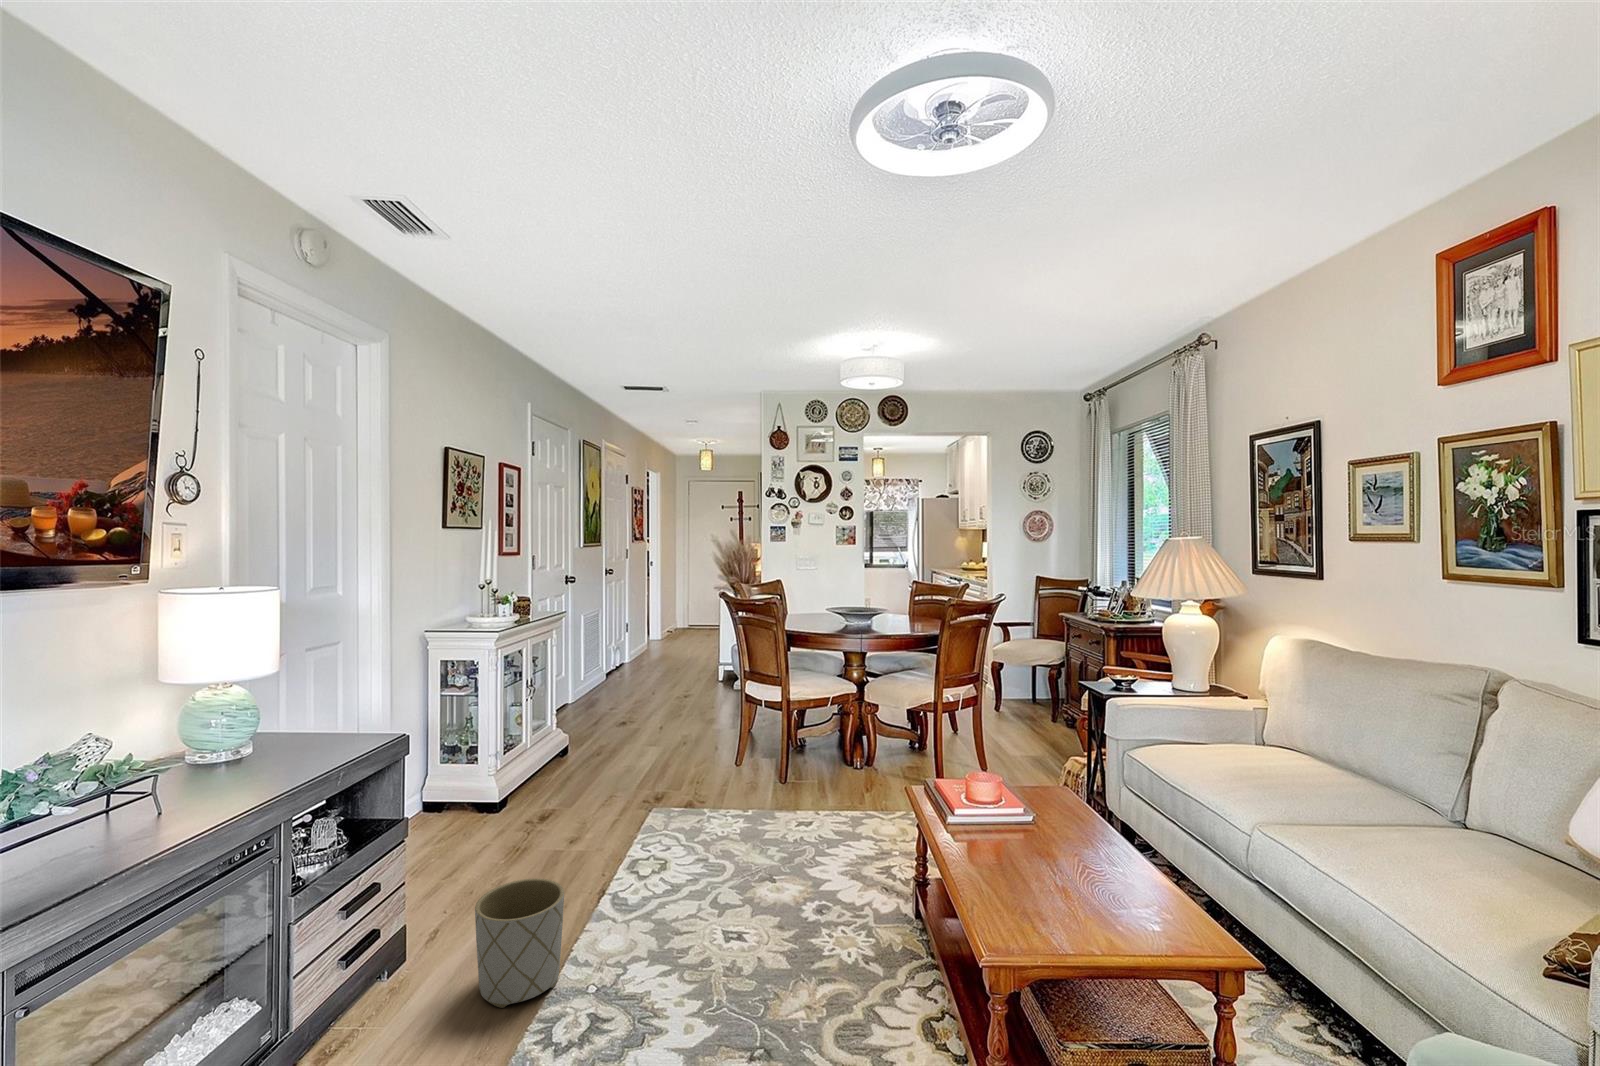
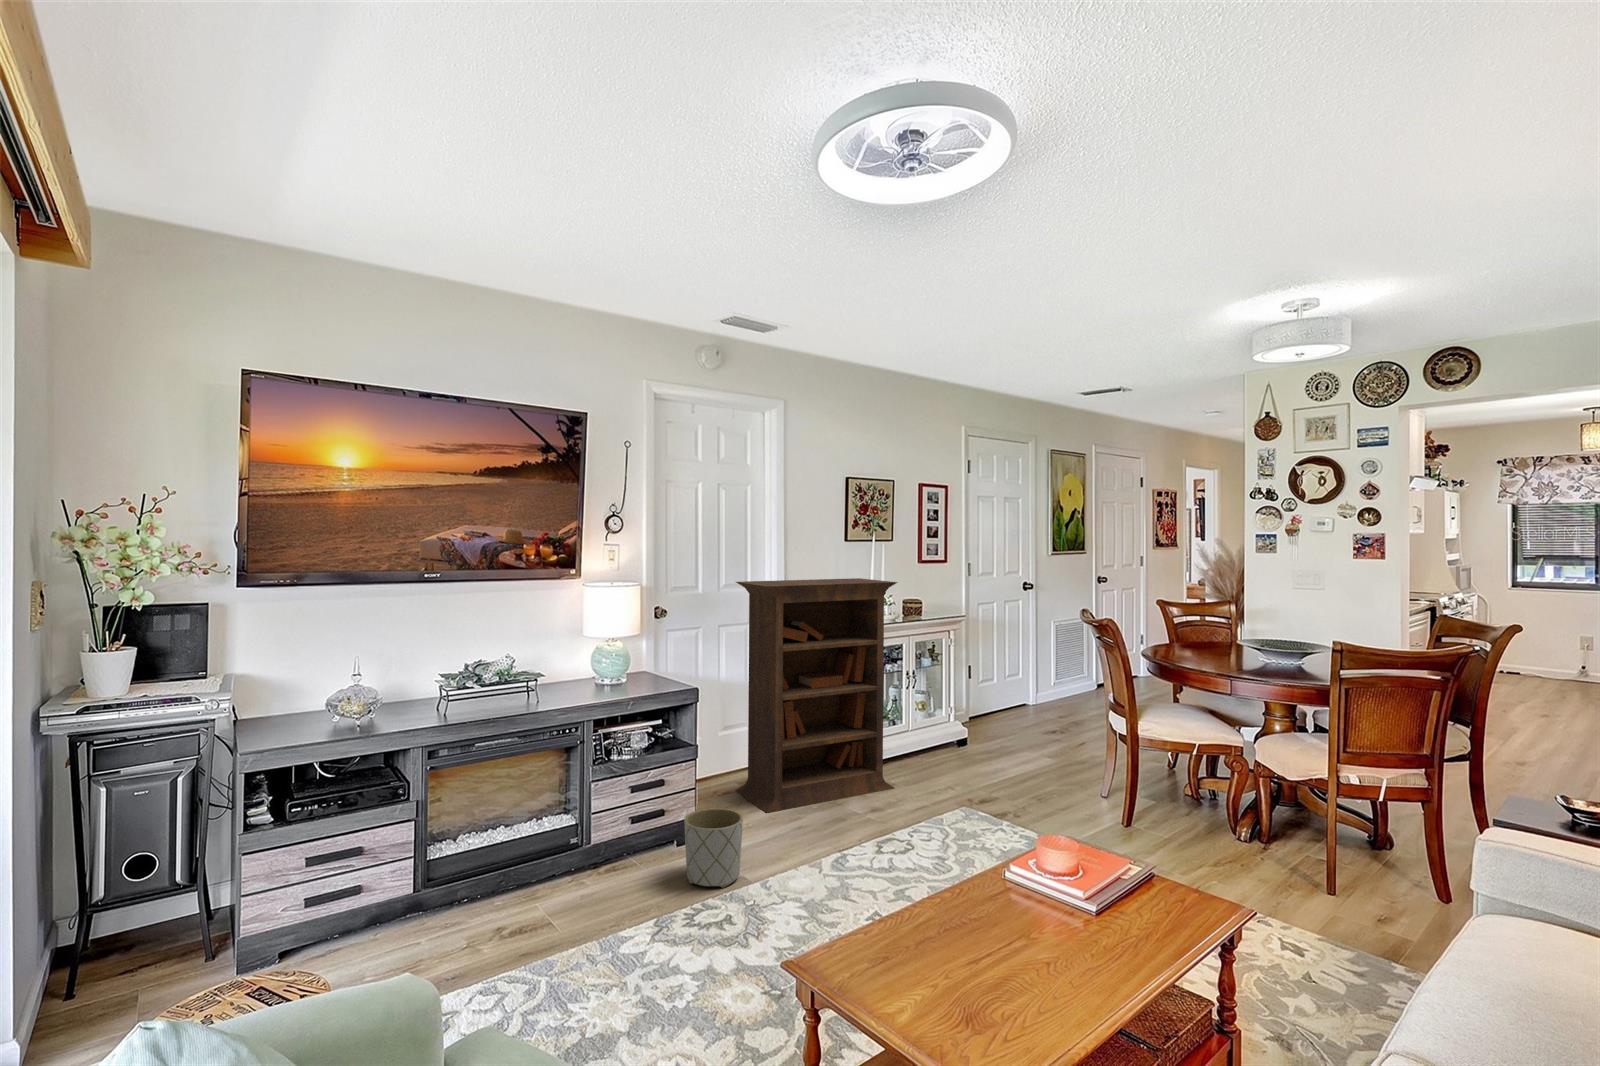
bookcase: none [366,568,565,883] -> present [735,578,897,813]

